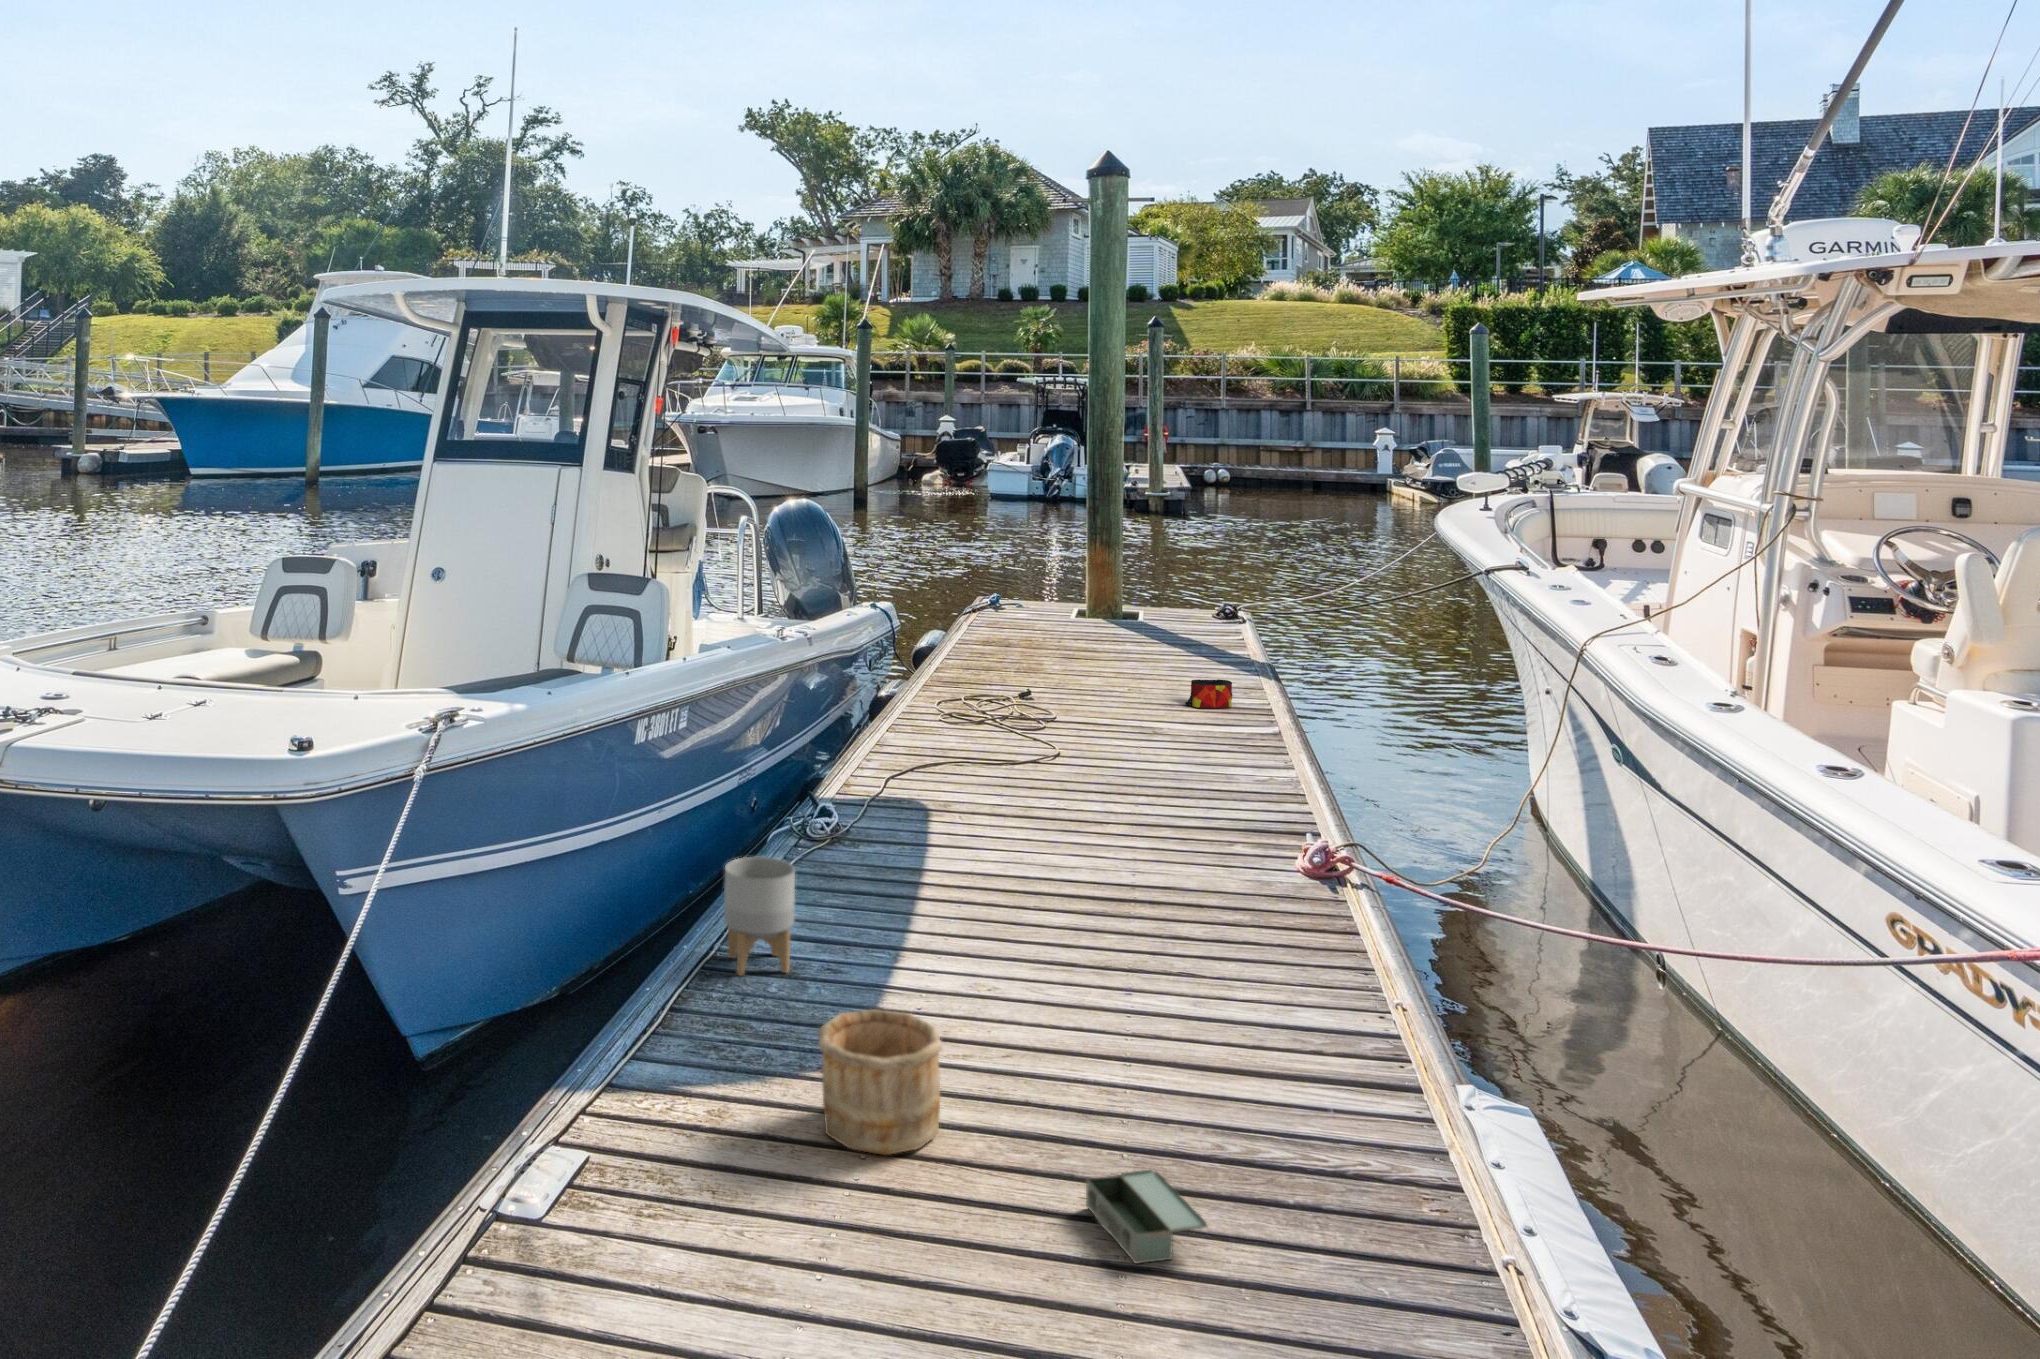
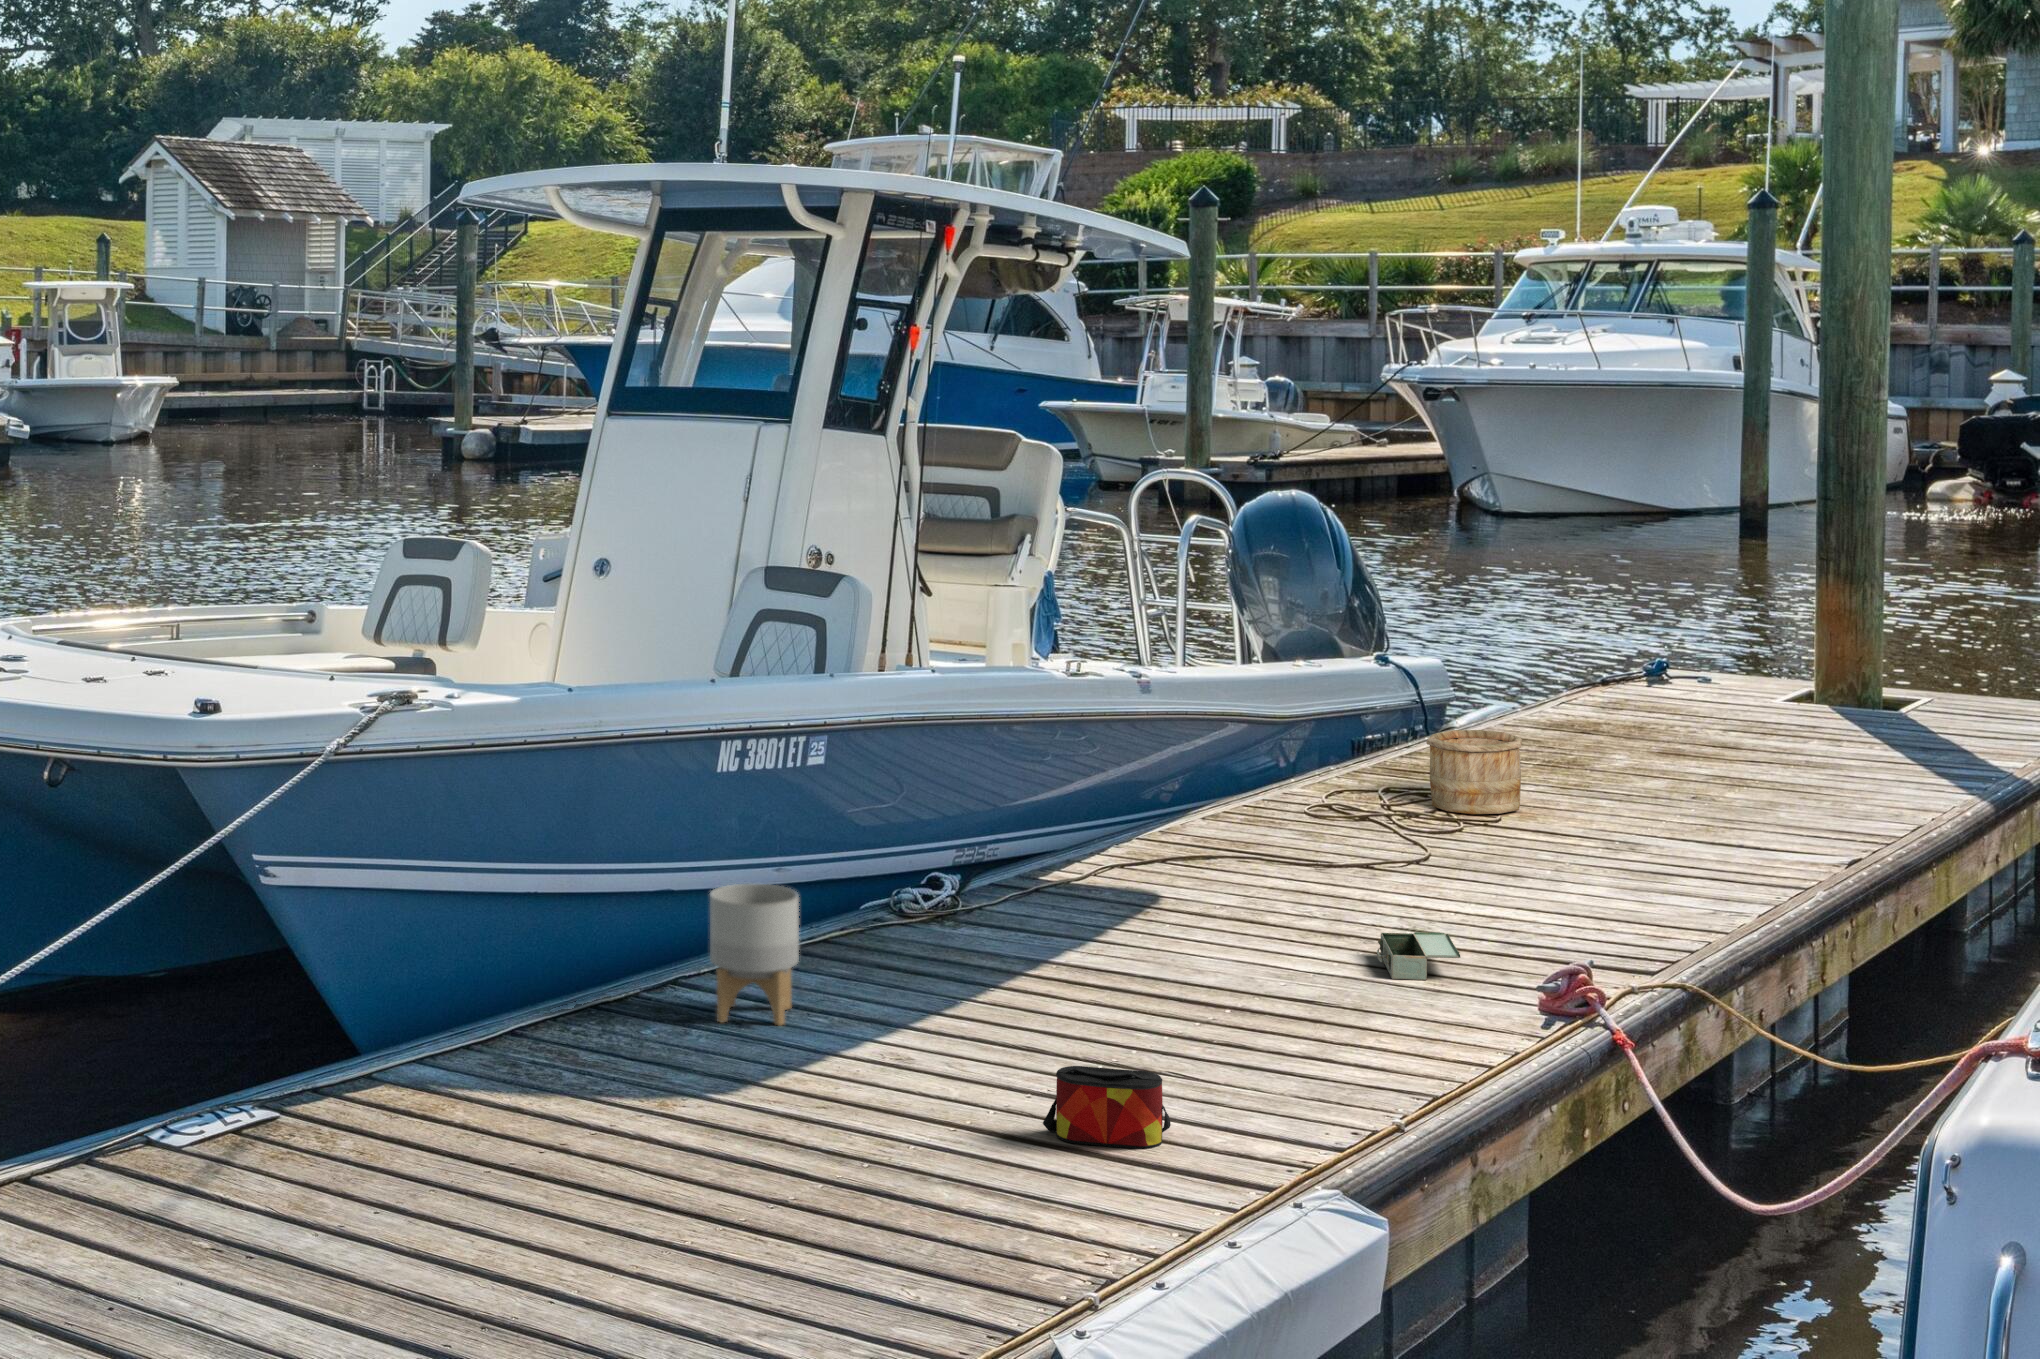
bag: present [1185,679,1232,709] -> present [1043,1066,1170,1149]
wooden bucket: present [819,1009,942,1155] -> present [1426,730,1522,814]
toolbox: present [1086,1170,1208,1263] -> present [1377,932,1460,980]

